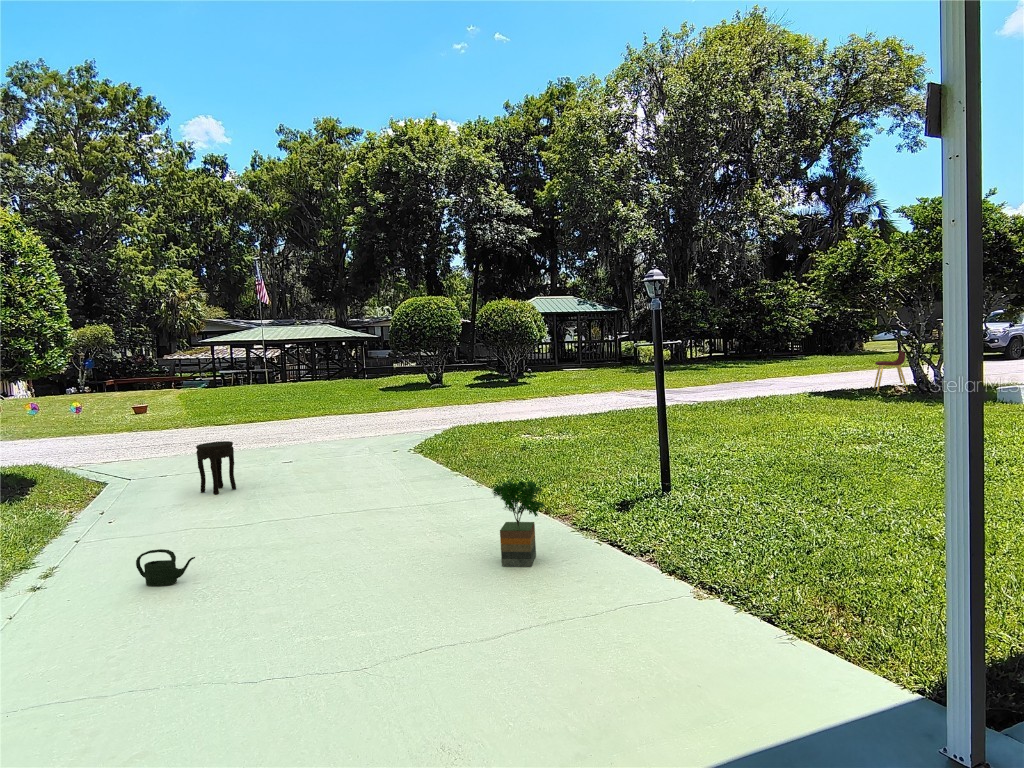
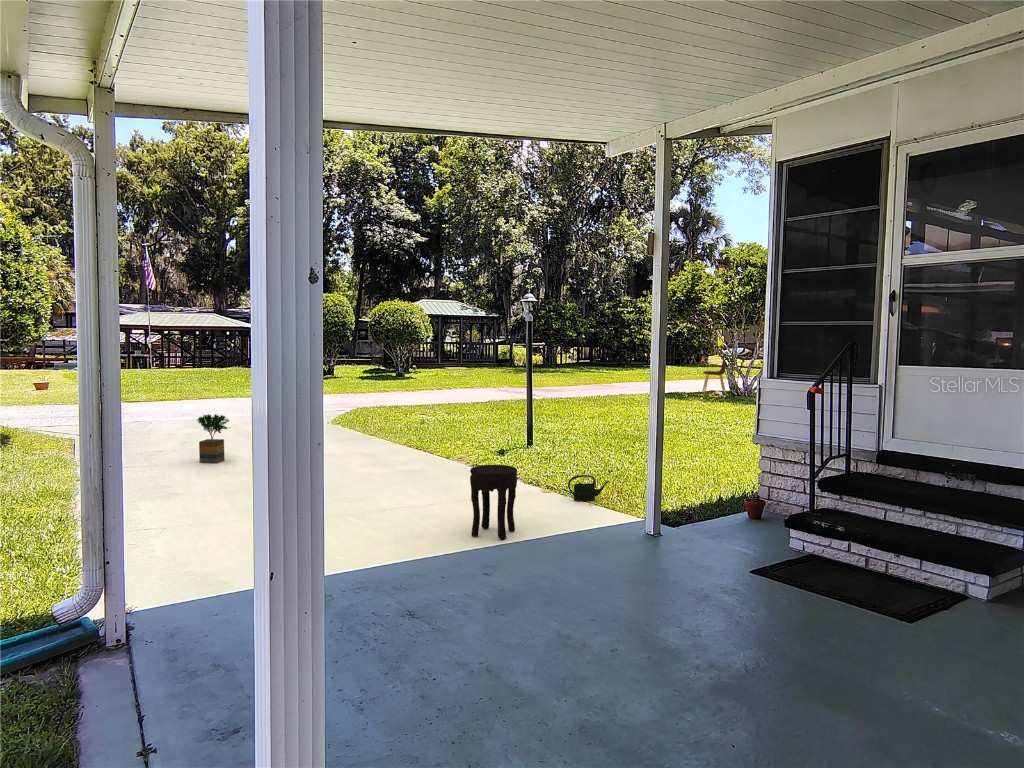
side table: present [196,441,236,494] -> present [470,465,517,540]
potted tree: present [492,481,545,567] -> present [198,414,229,463]
watering can: present [136,549,195,586] -> present [568,475,609,501]

